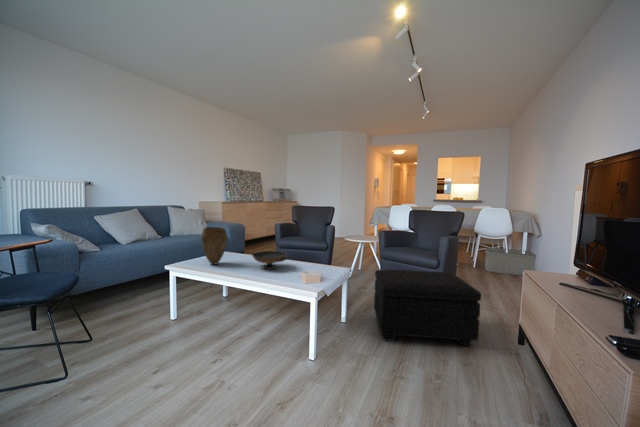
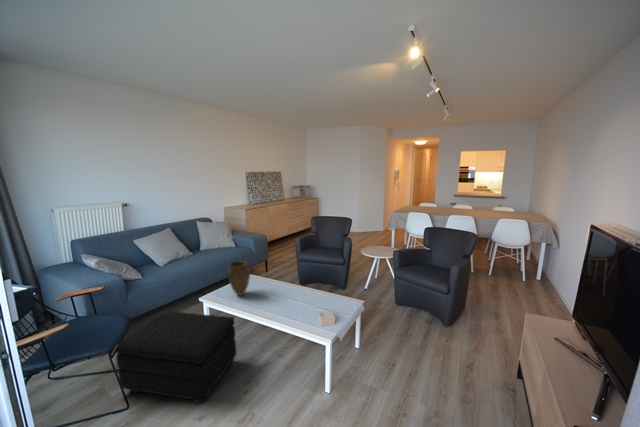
storage bin: present [485,247,536,276] -> none [501,254,555,287]
decorative bowl: present [251,251,289,269] -> none [272,281,307,302]
footstool: present [374,270,481,346] -> present [115,311,236,403]

